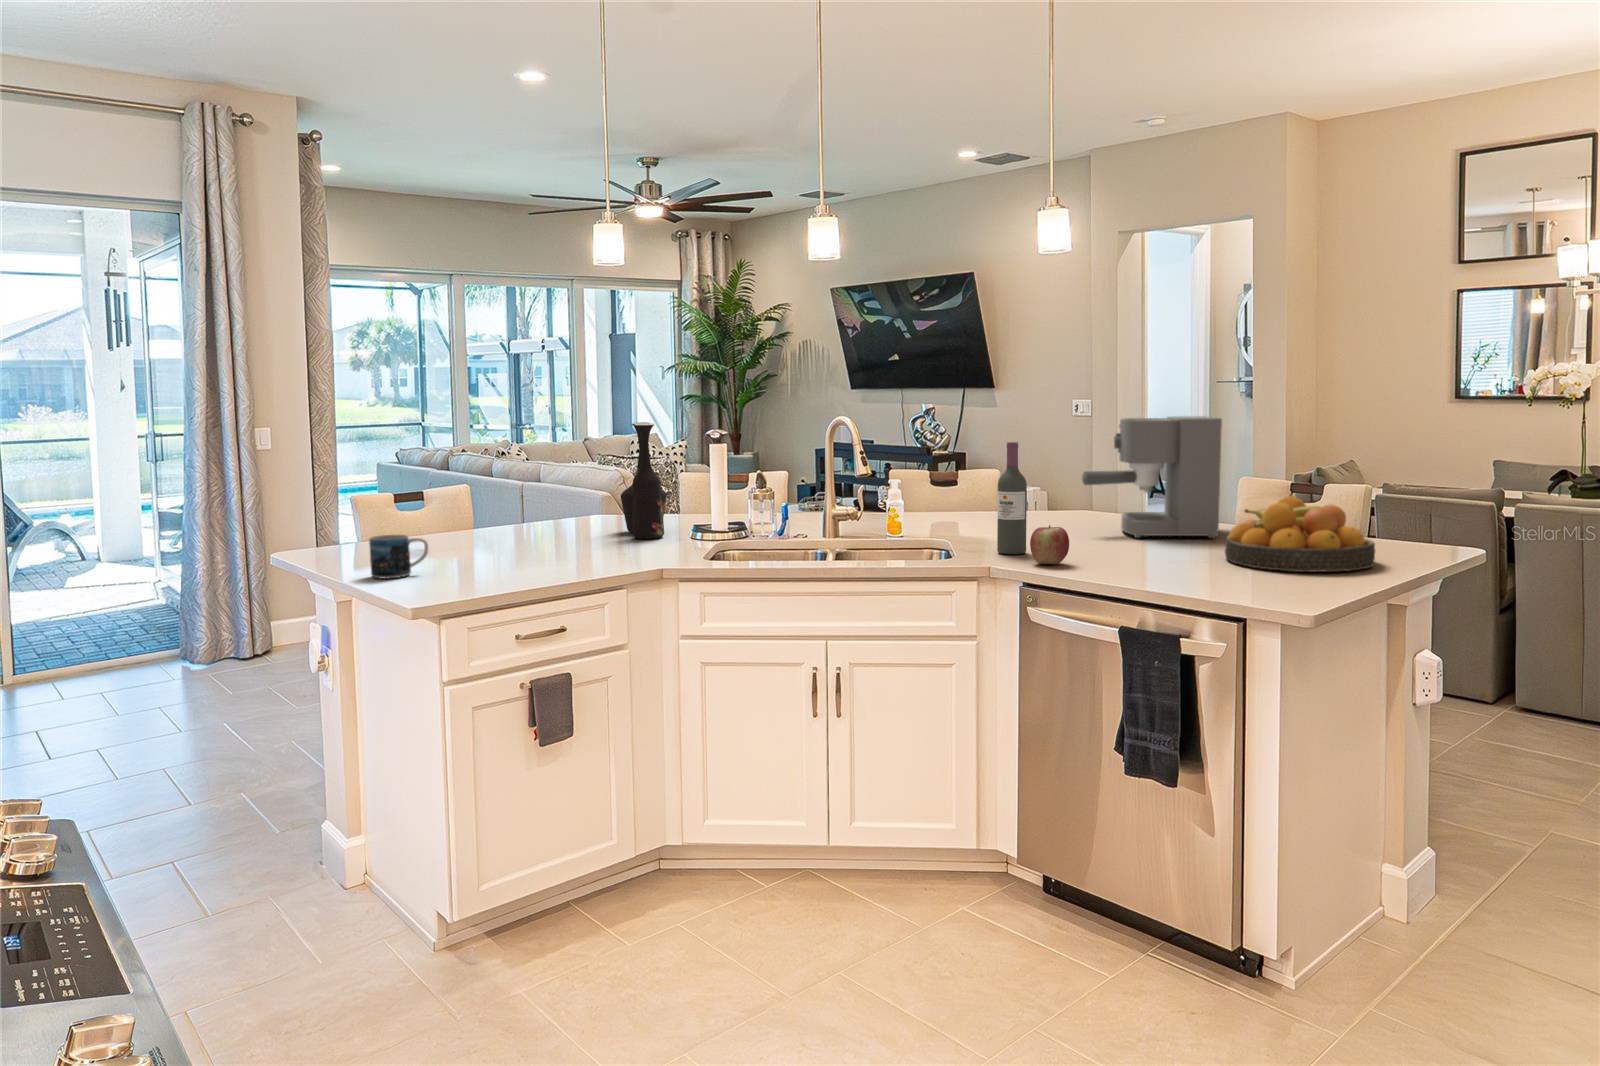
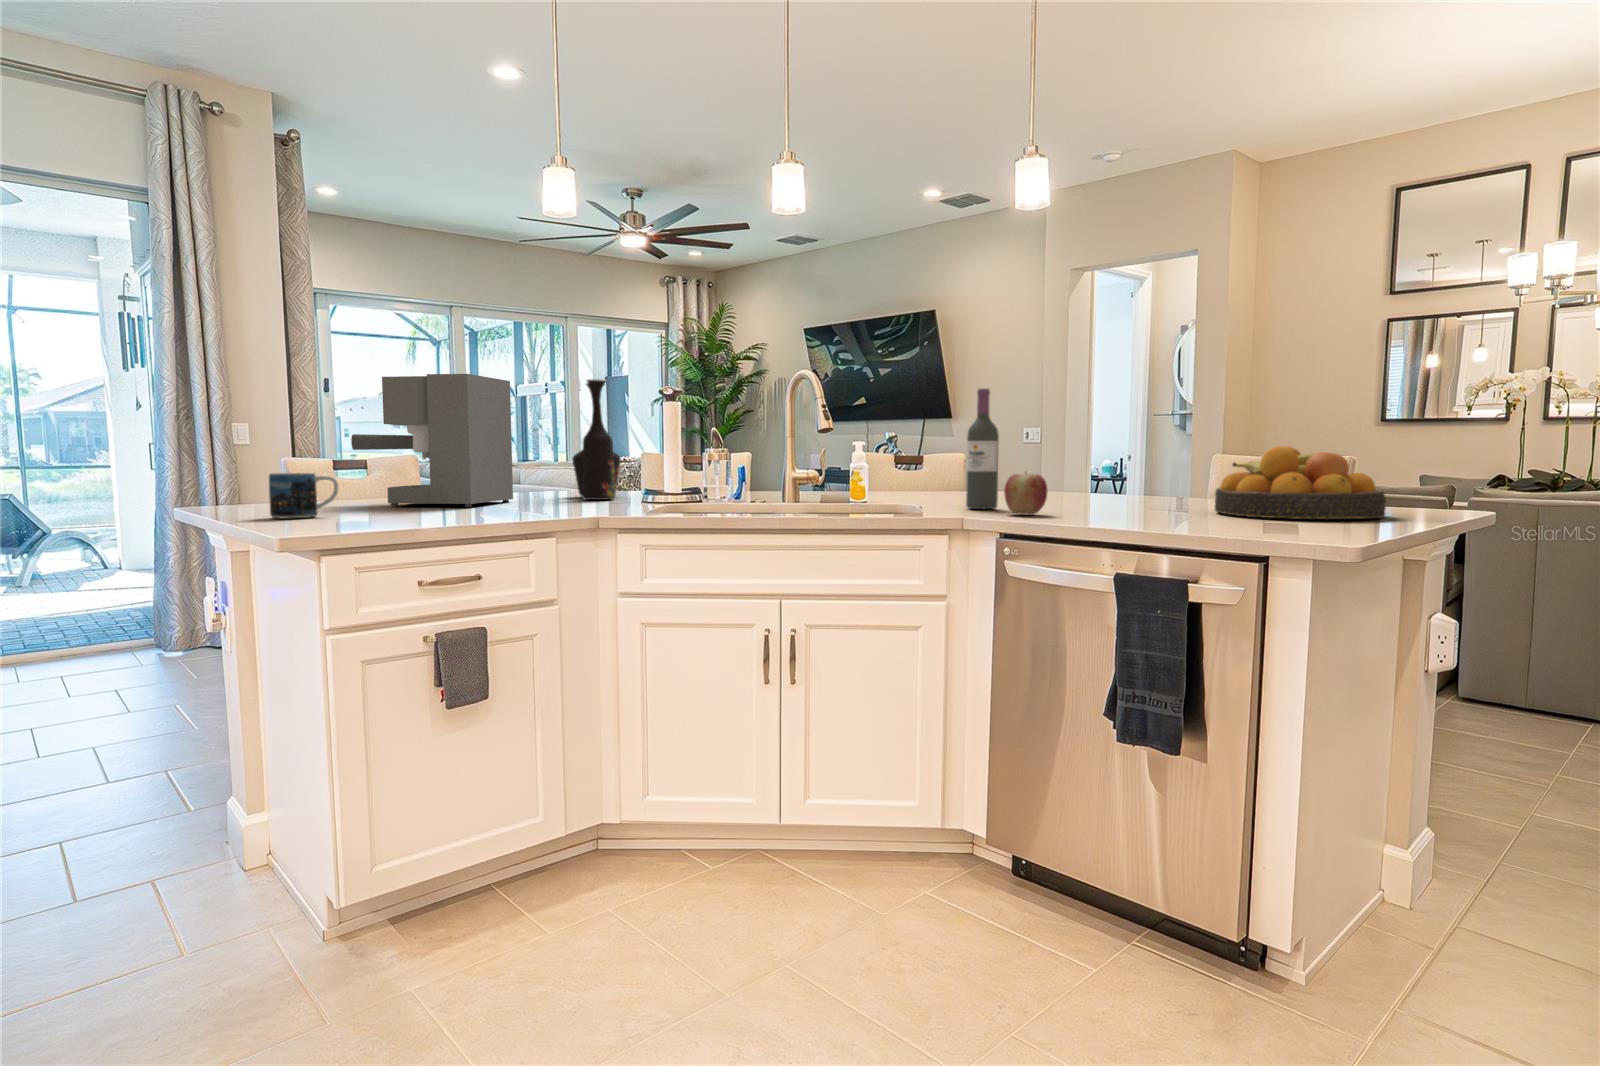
coffee maker: present [1082,416,1222,538] -> present [351,374,513,507]

